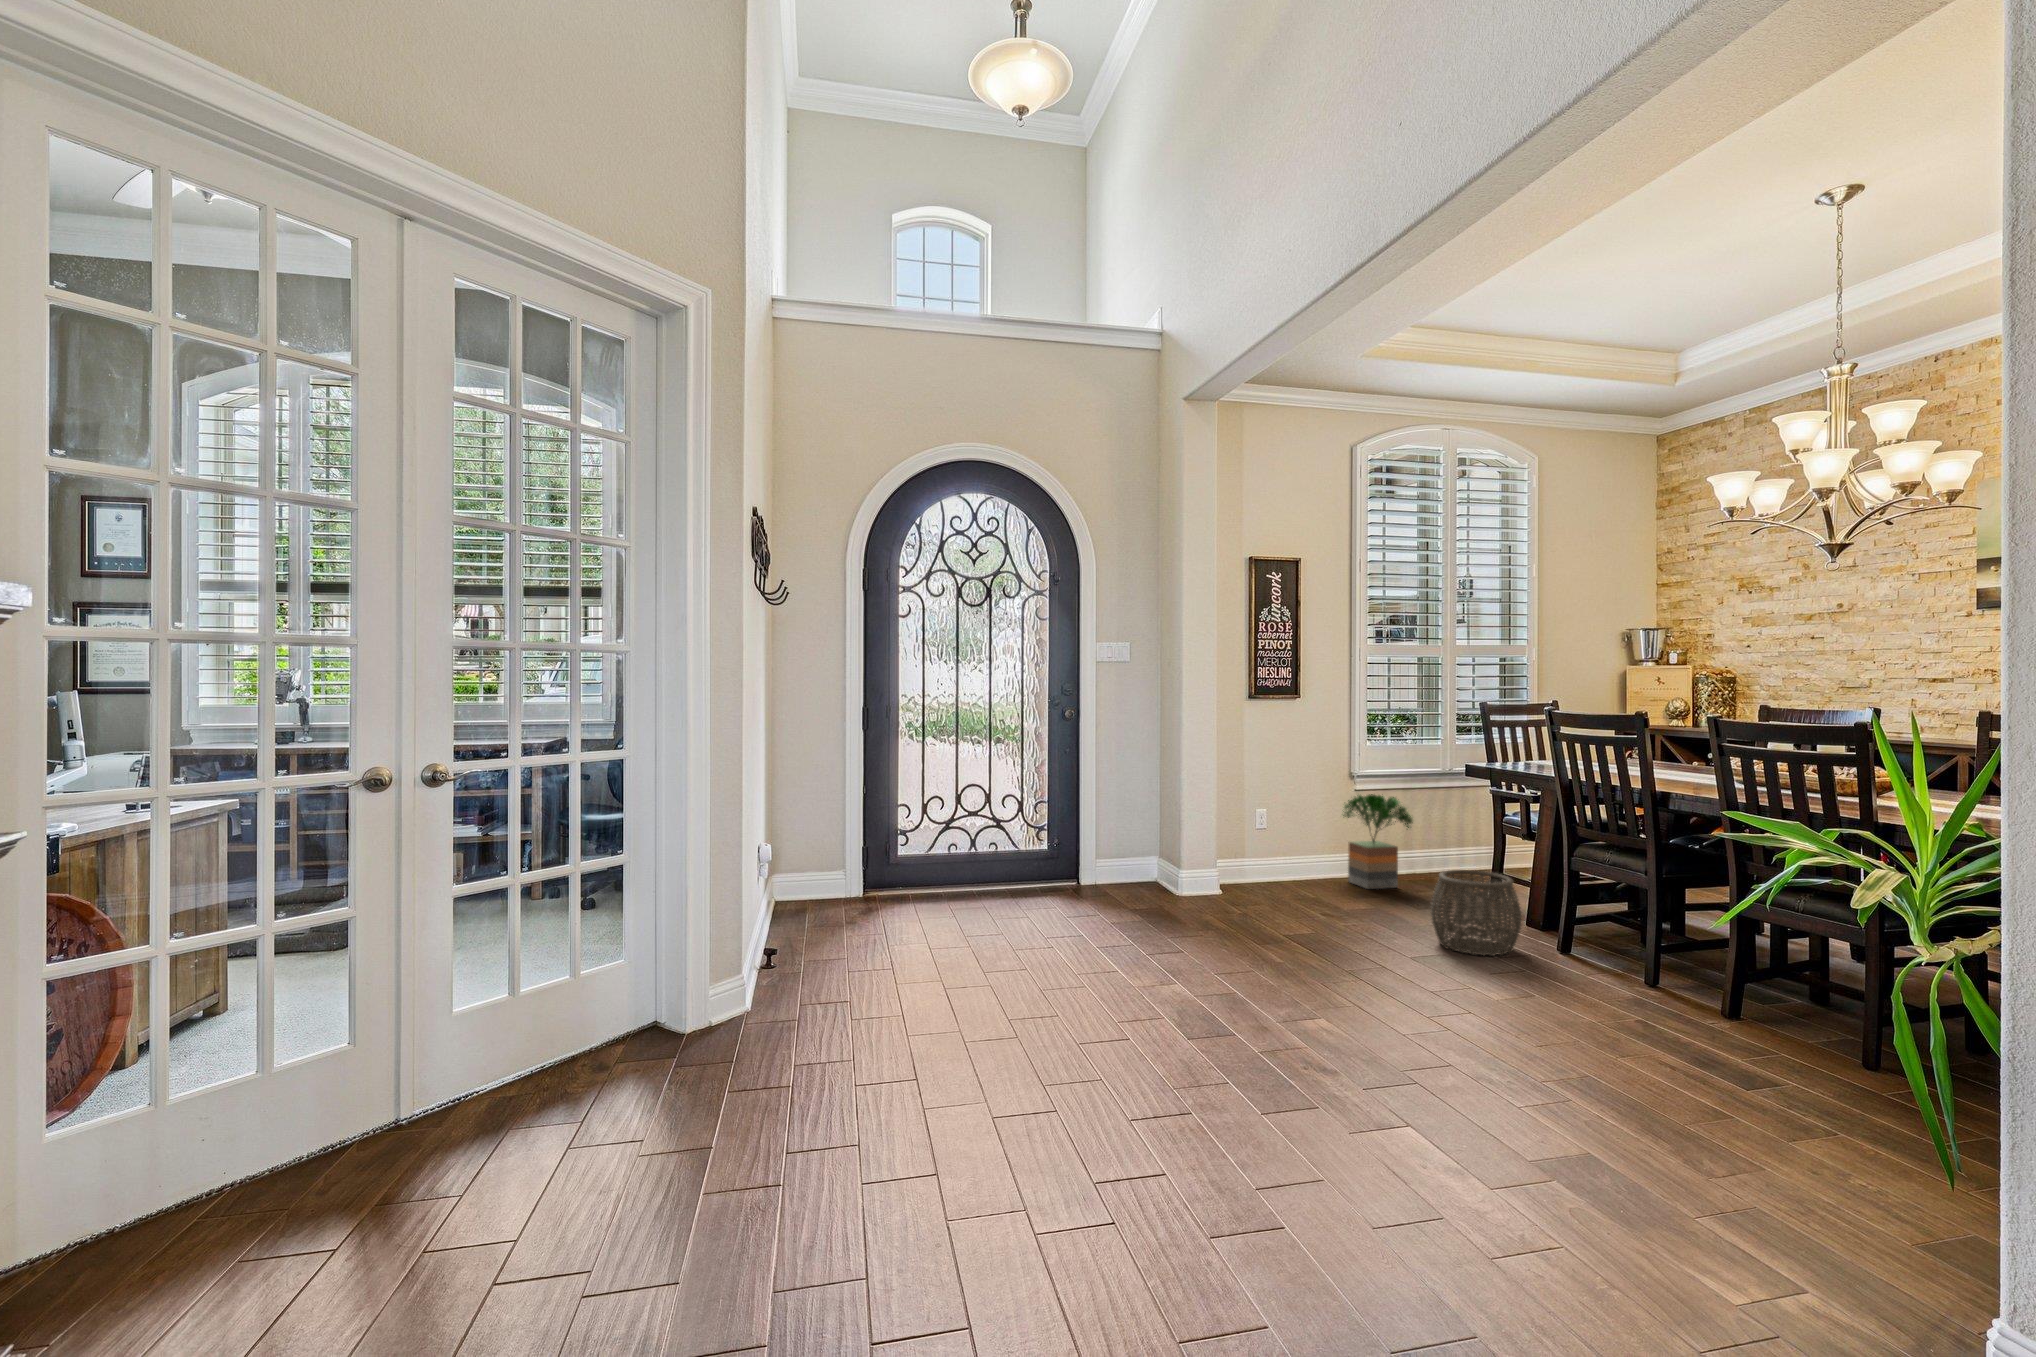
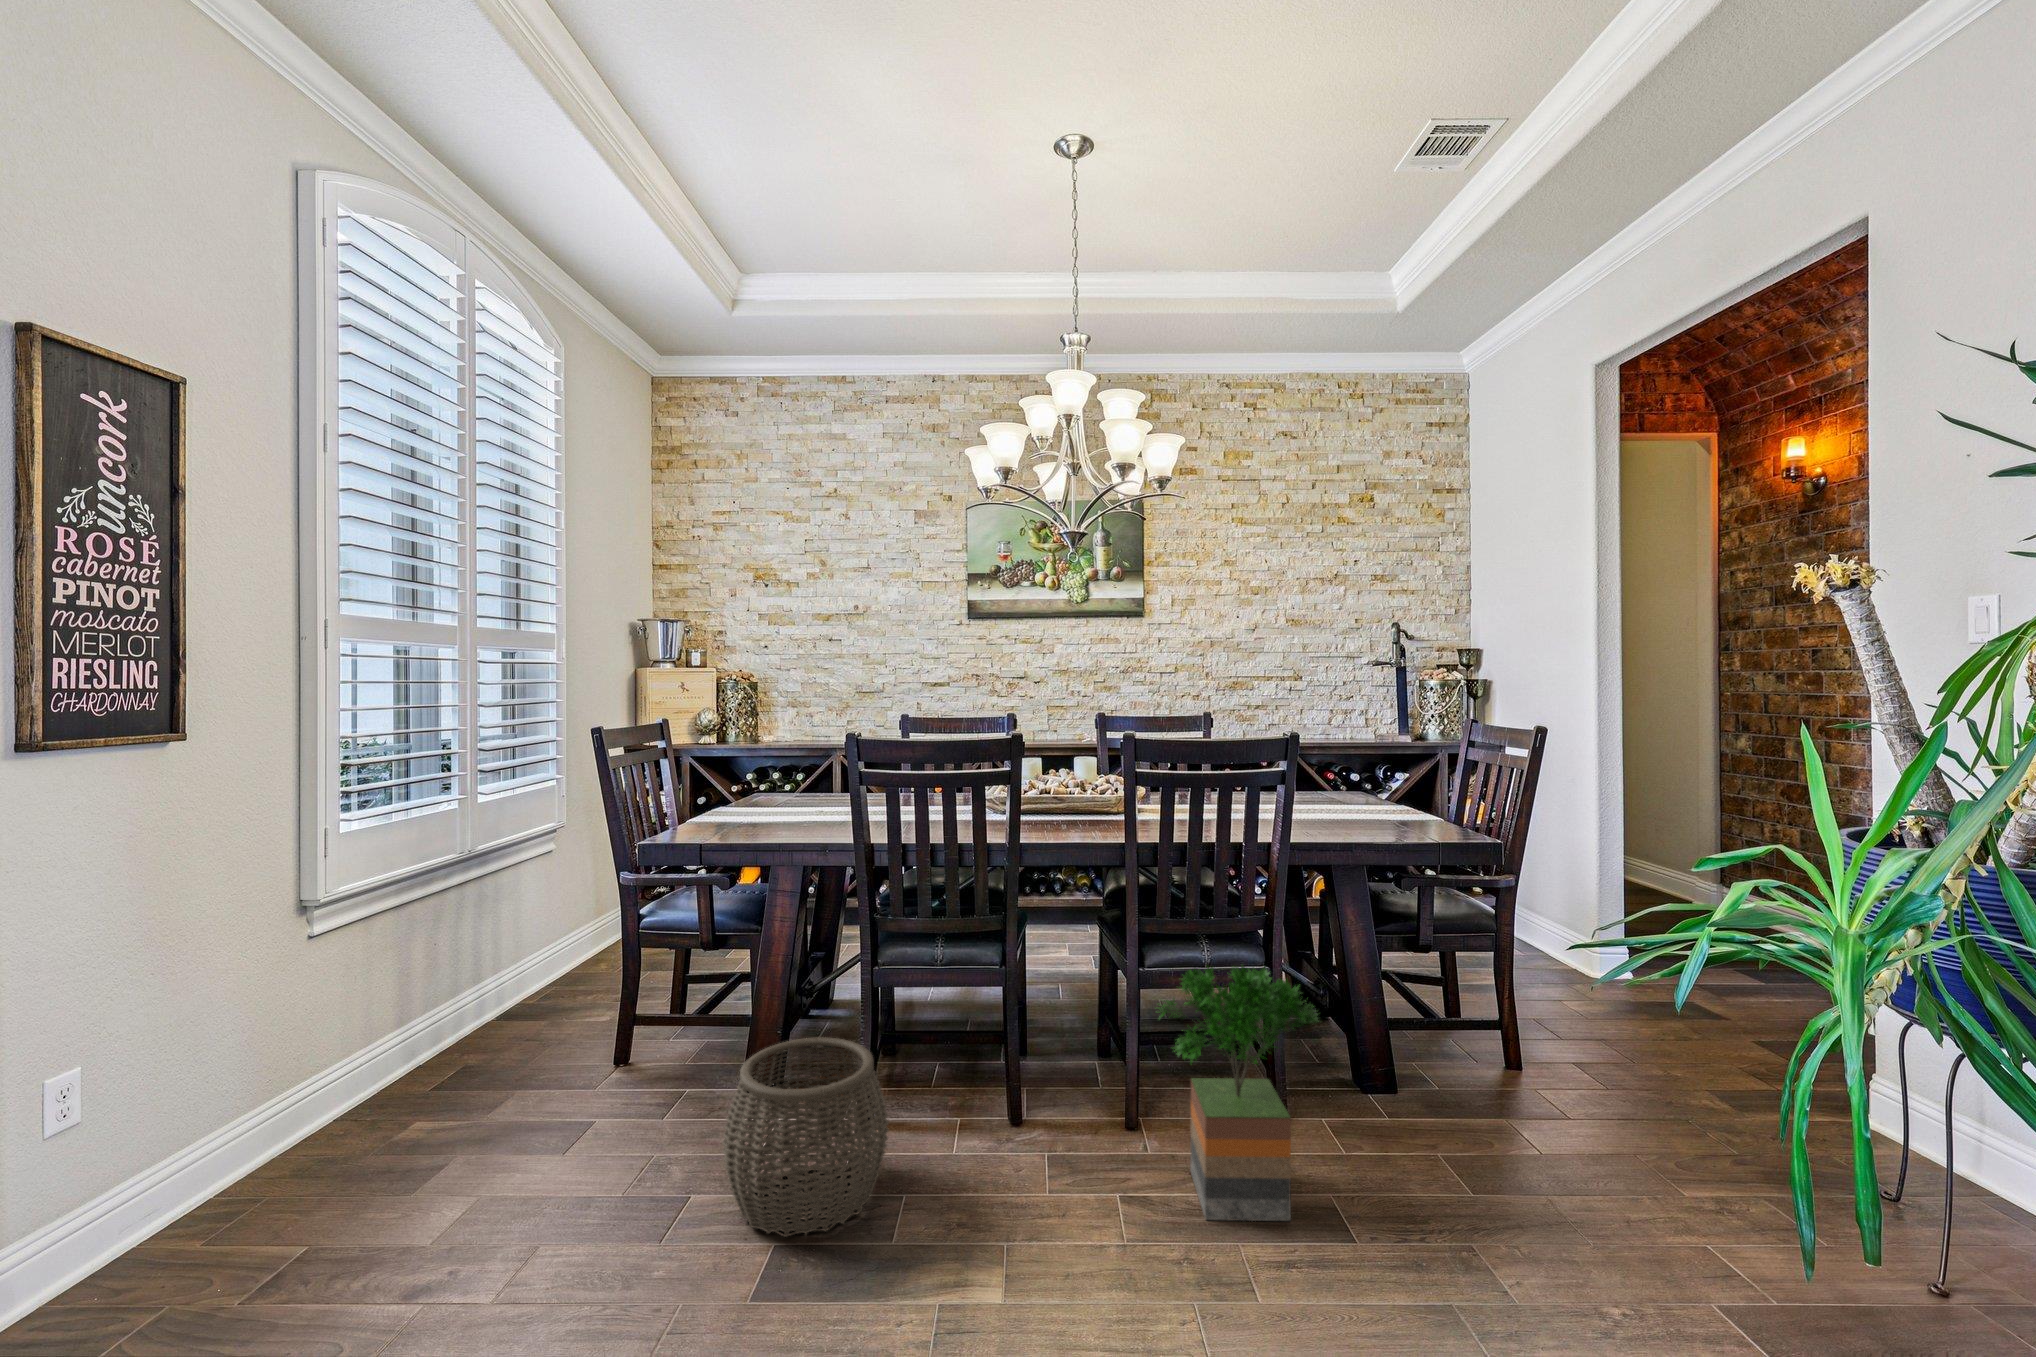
potted tree: present [1342,794,1413,889] -> present [1157,966,1318,1221]

